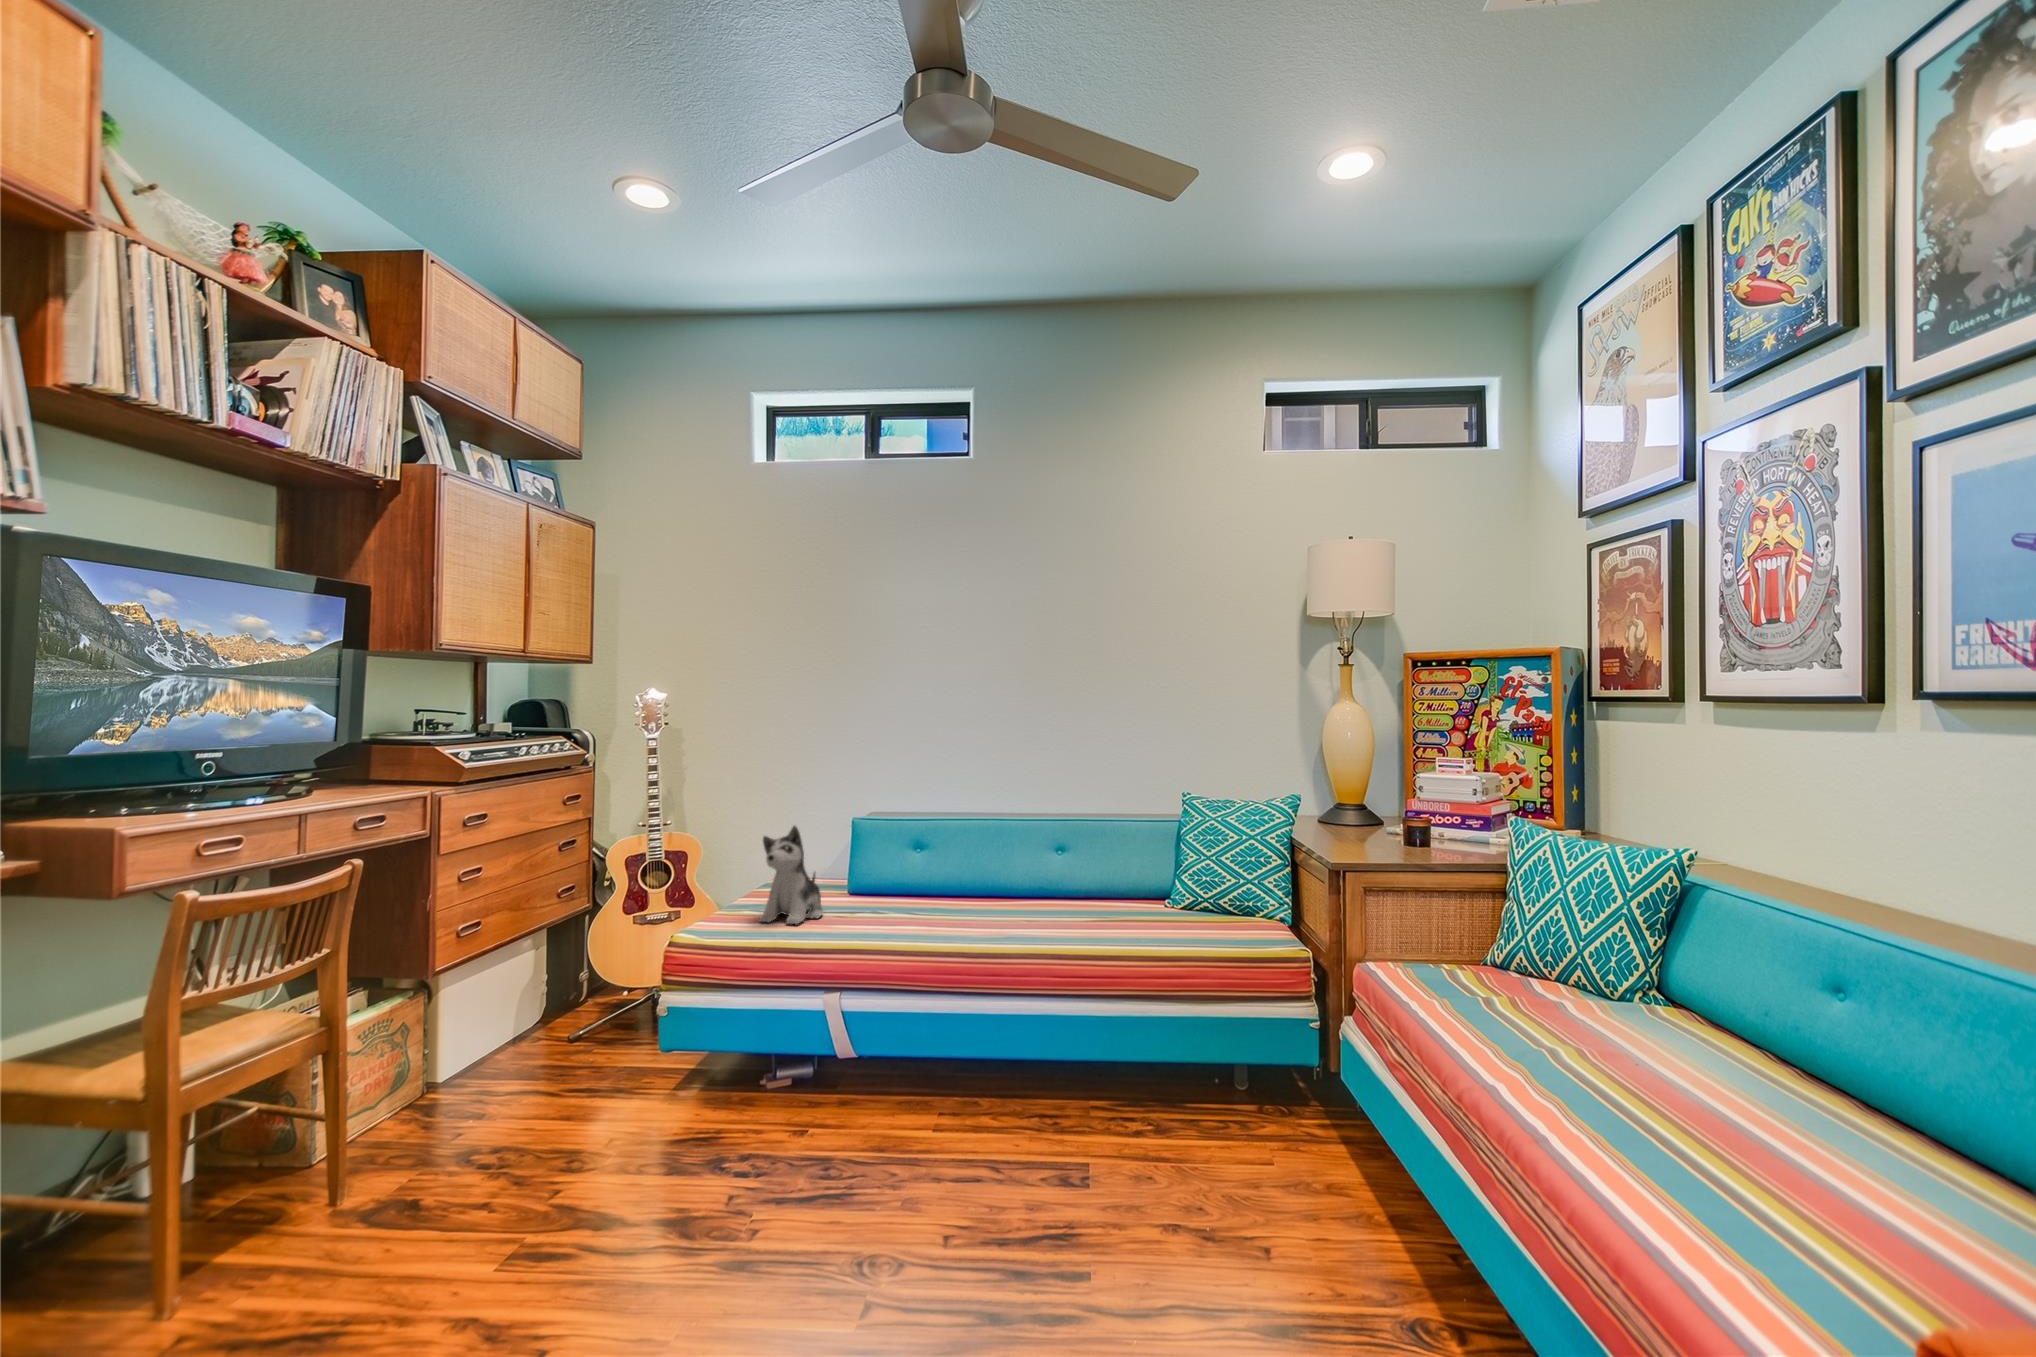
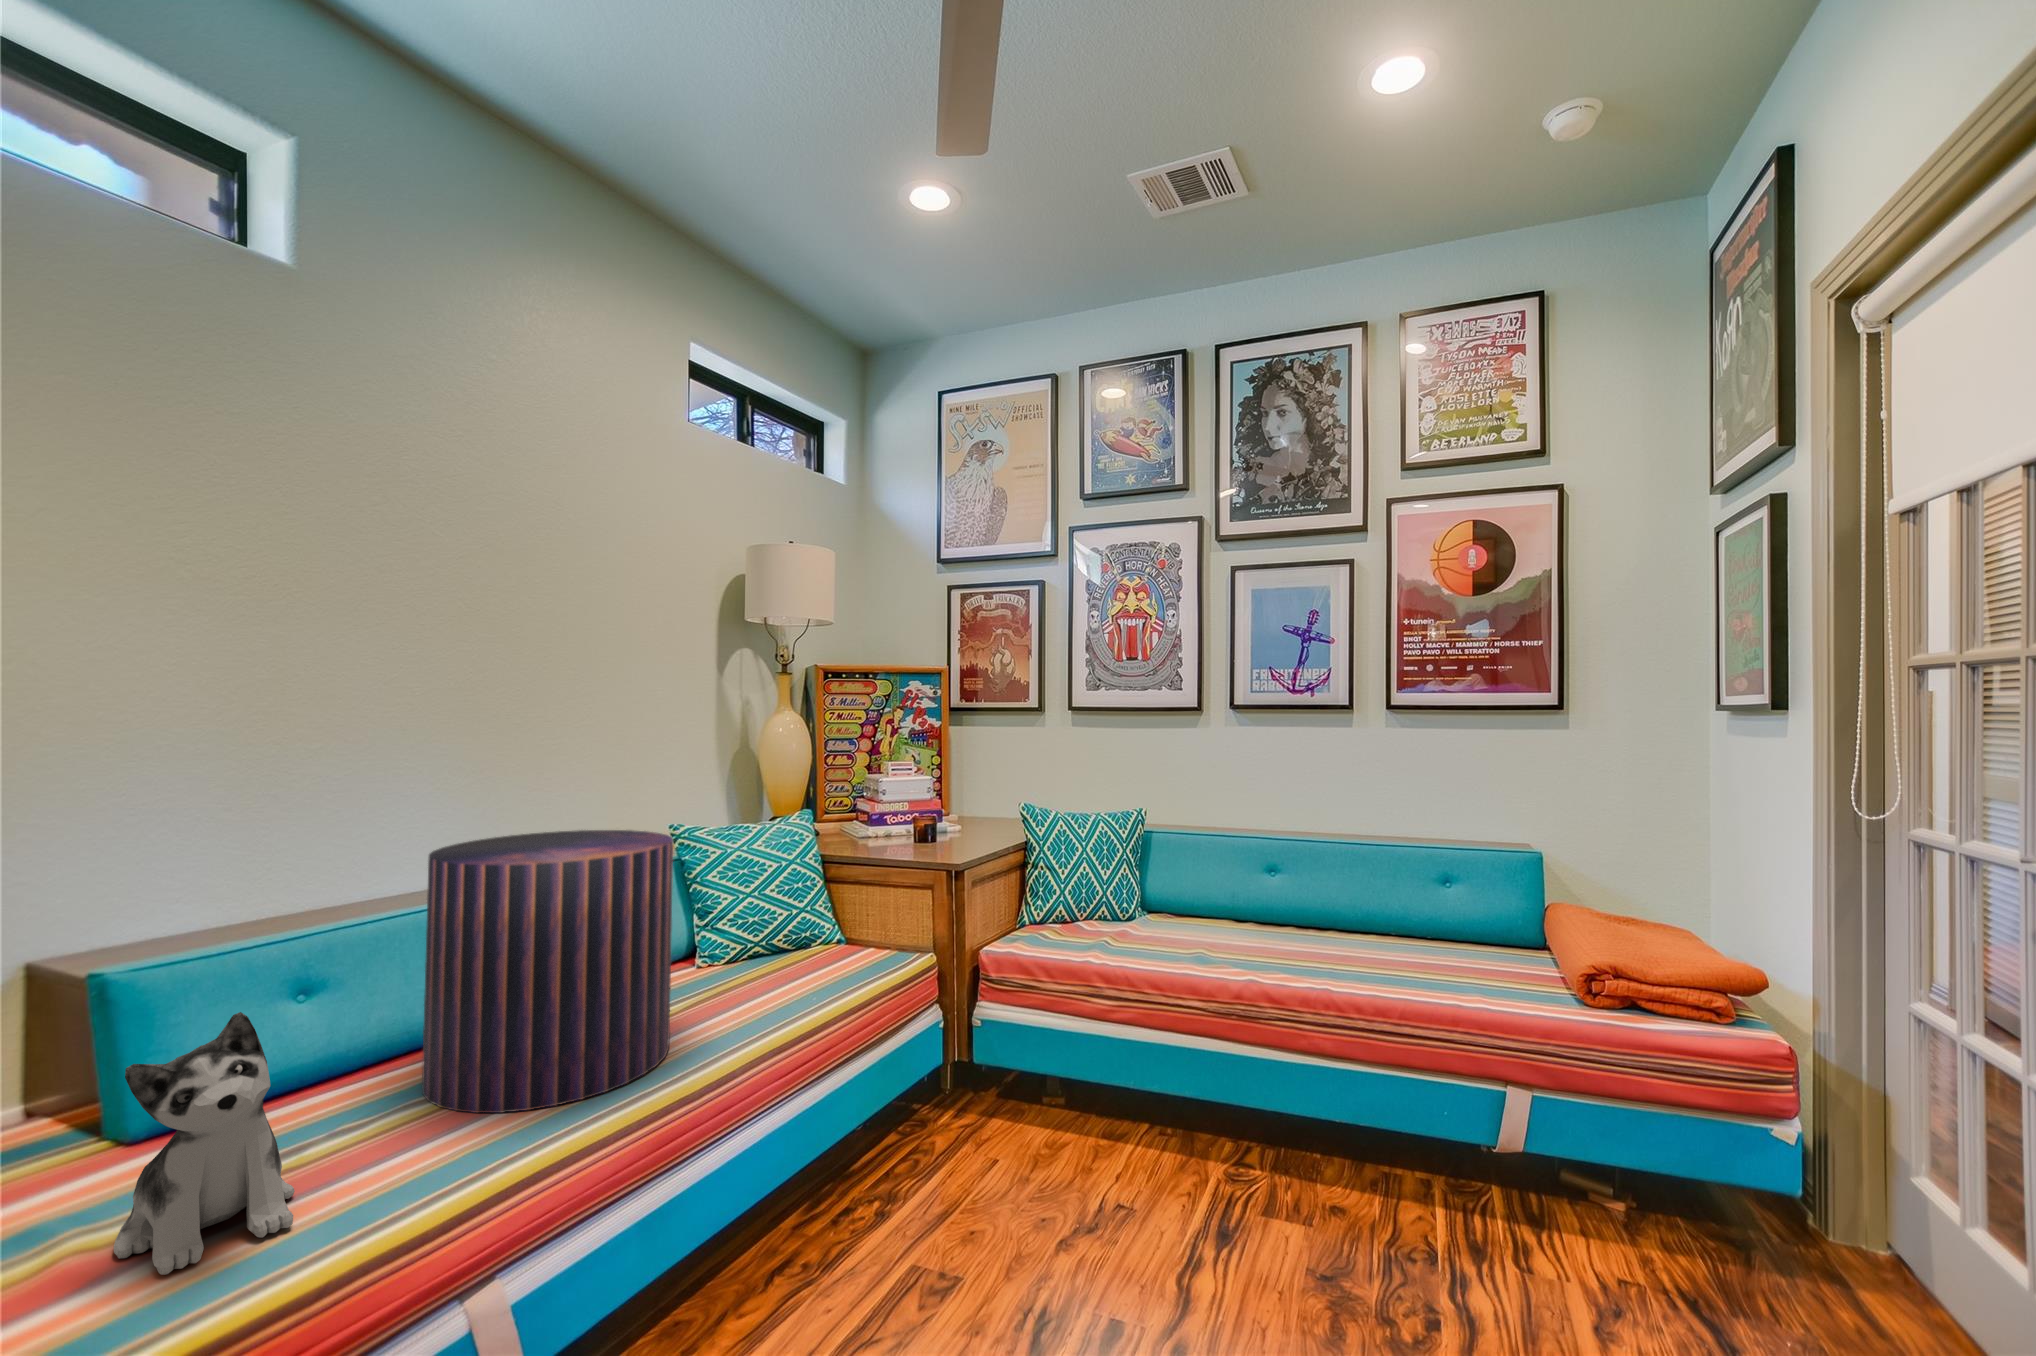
pouf: none [909,773,1047,933] -> present [422,830,673,1113]

